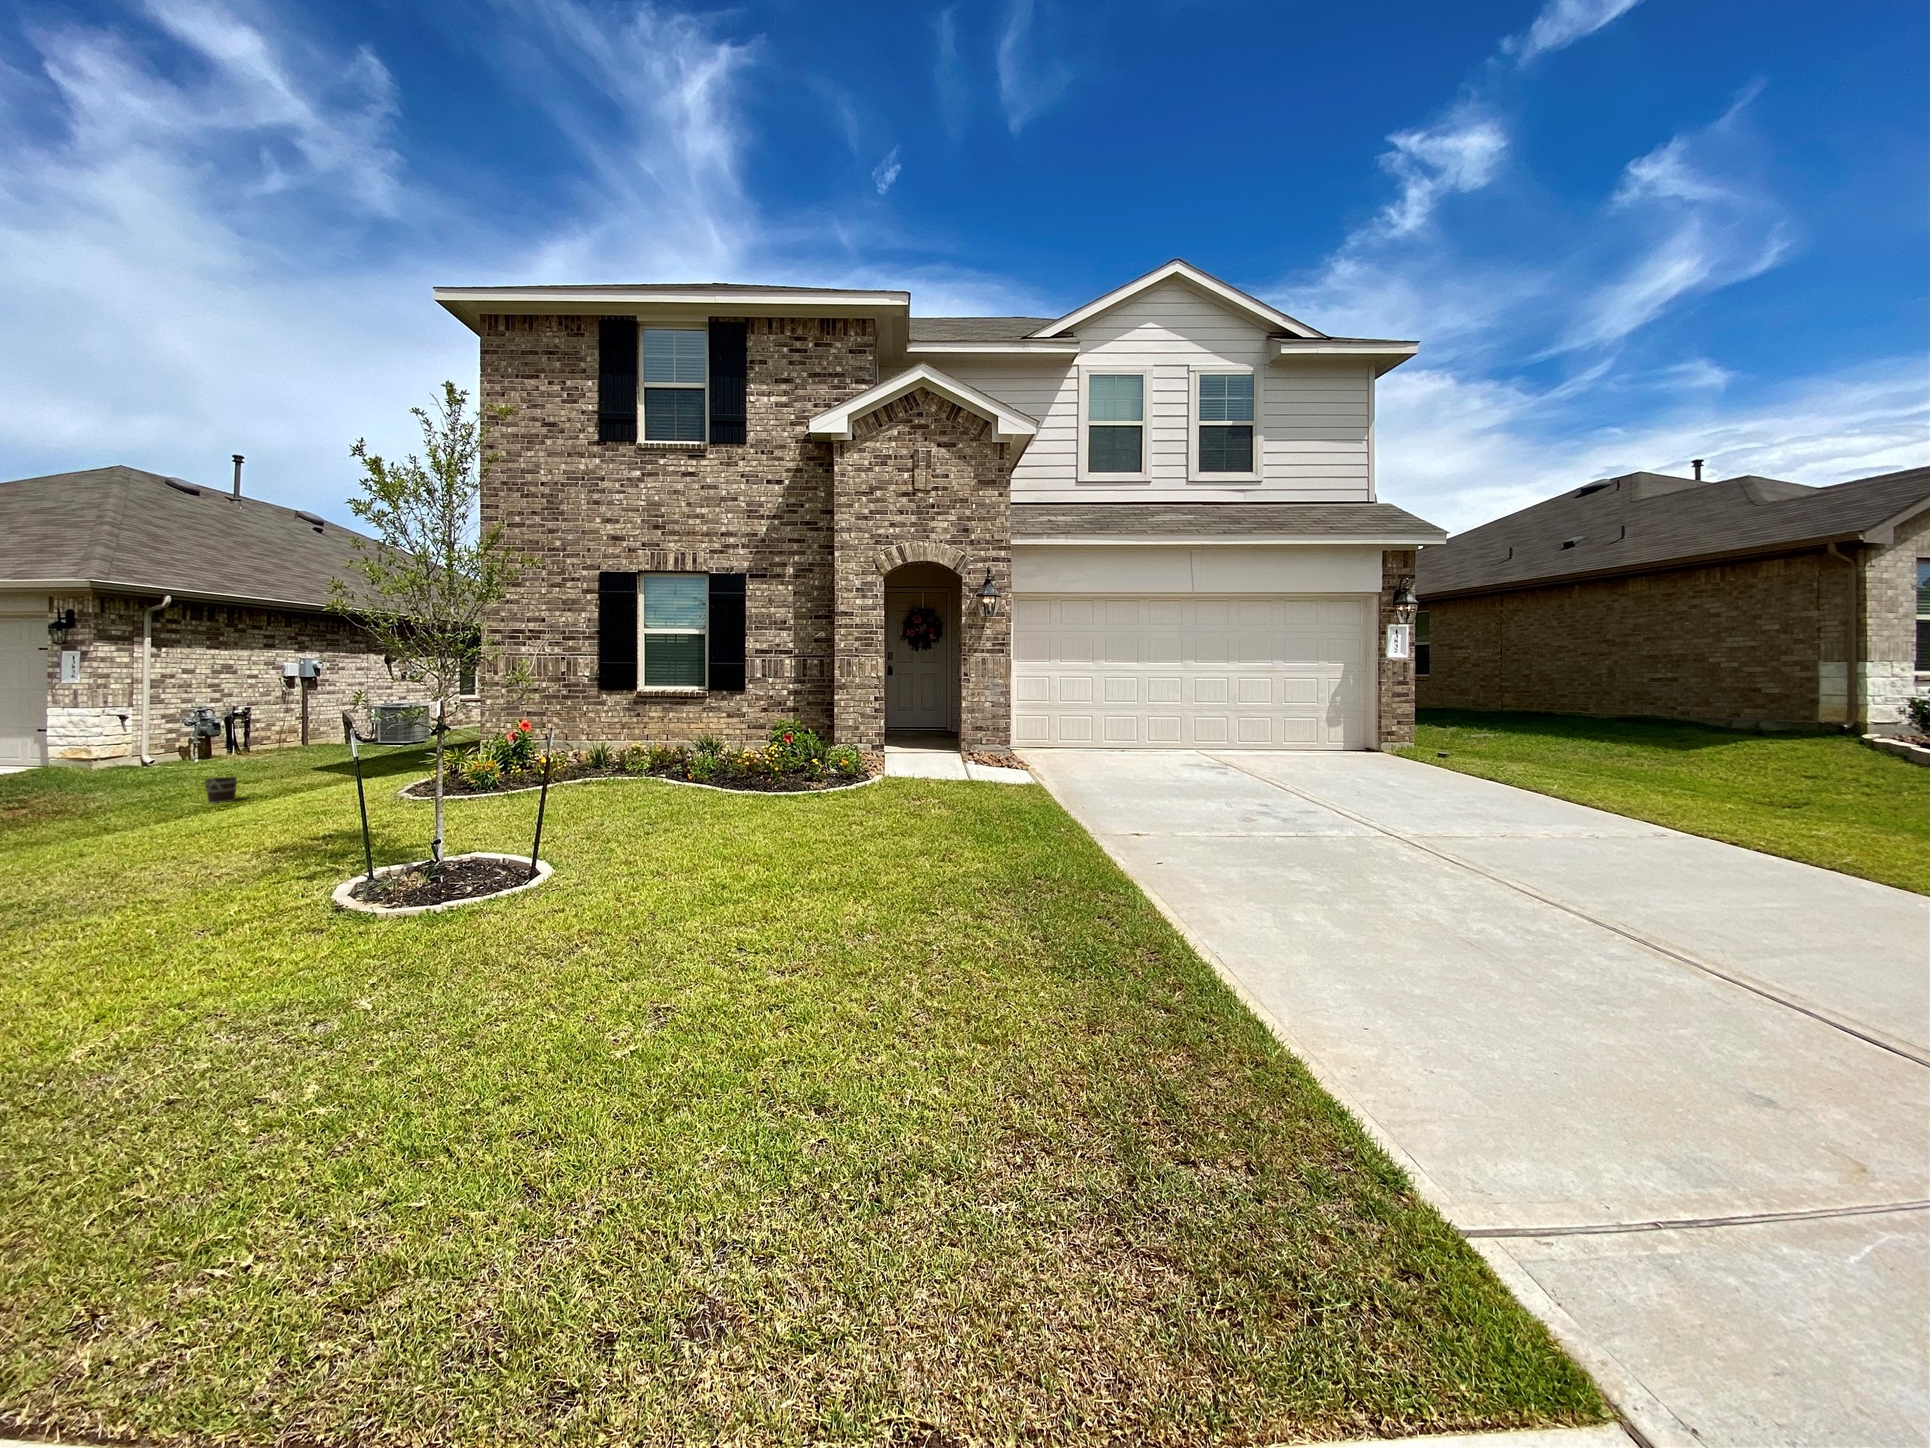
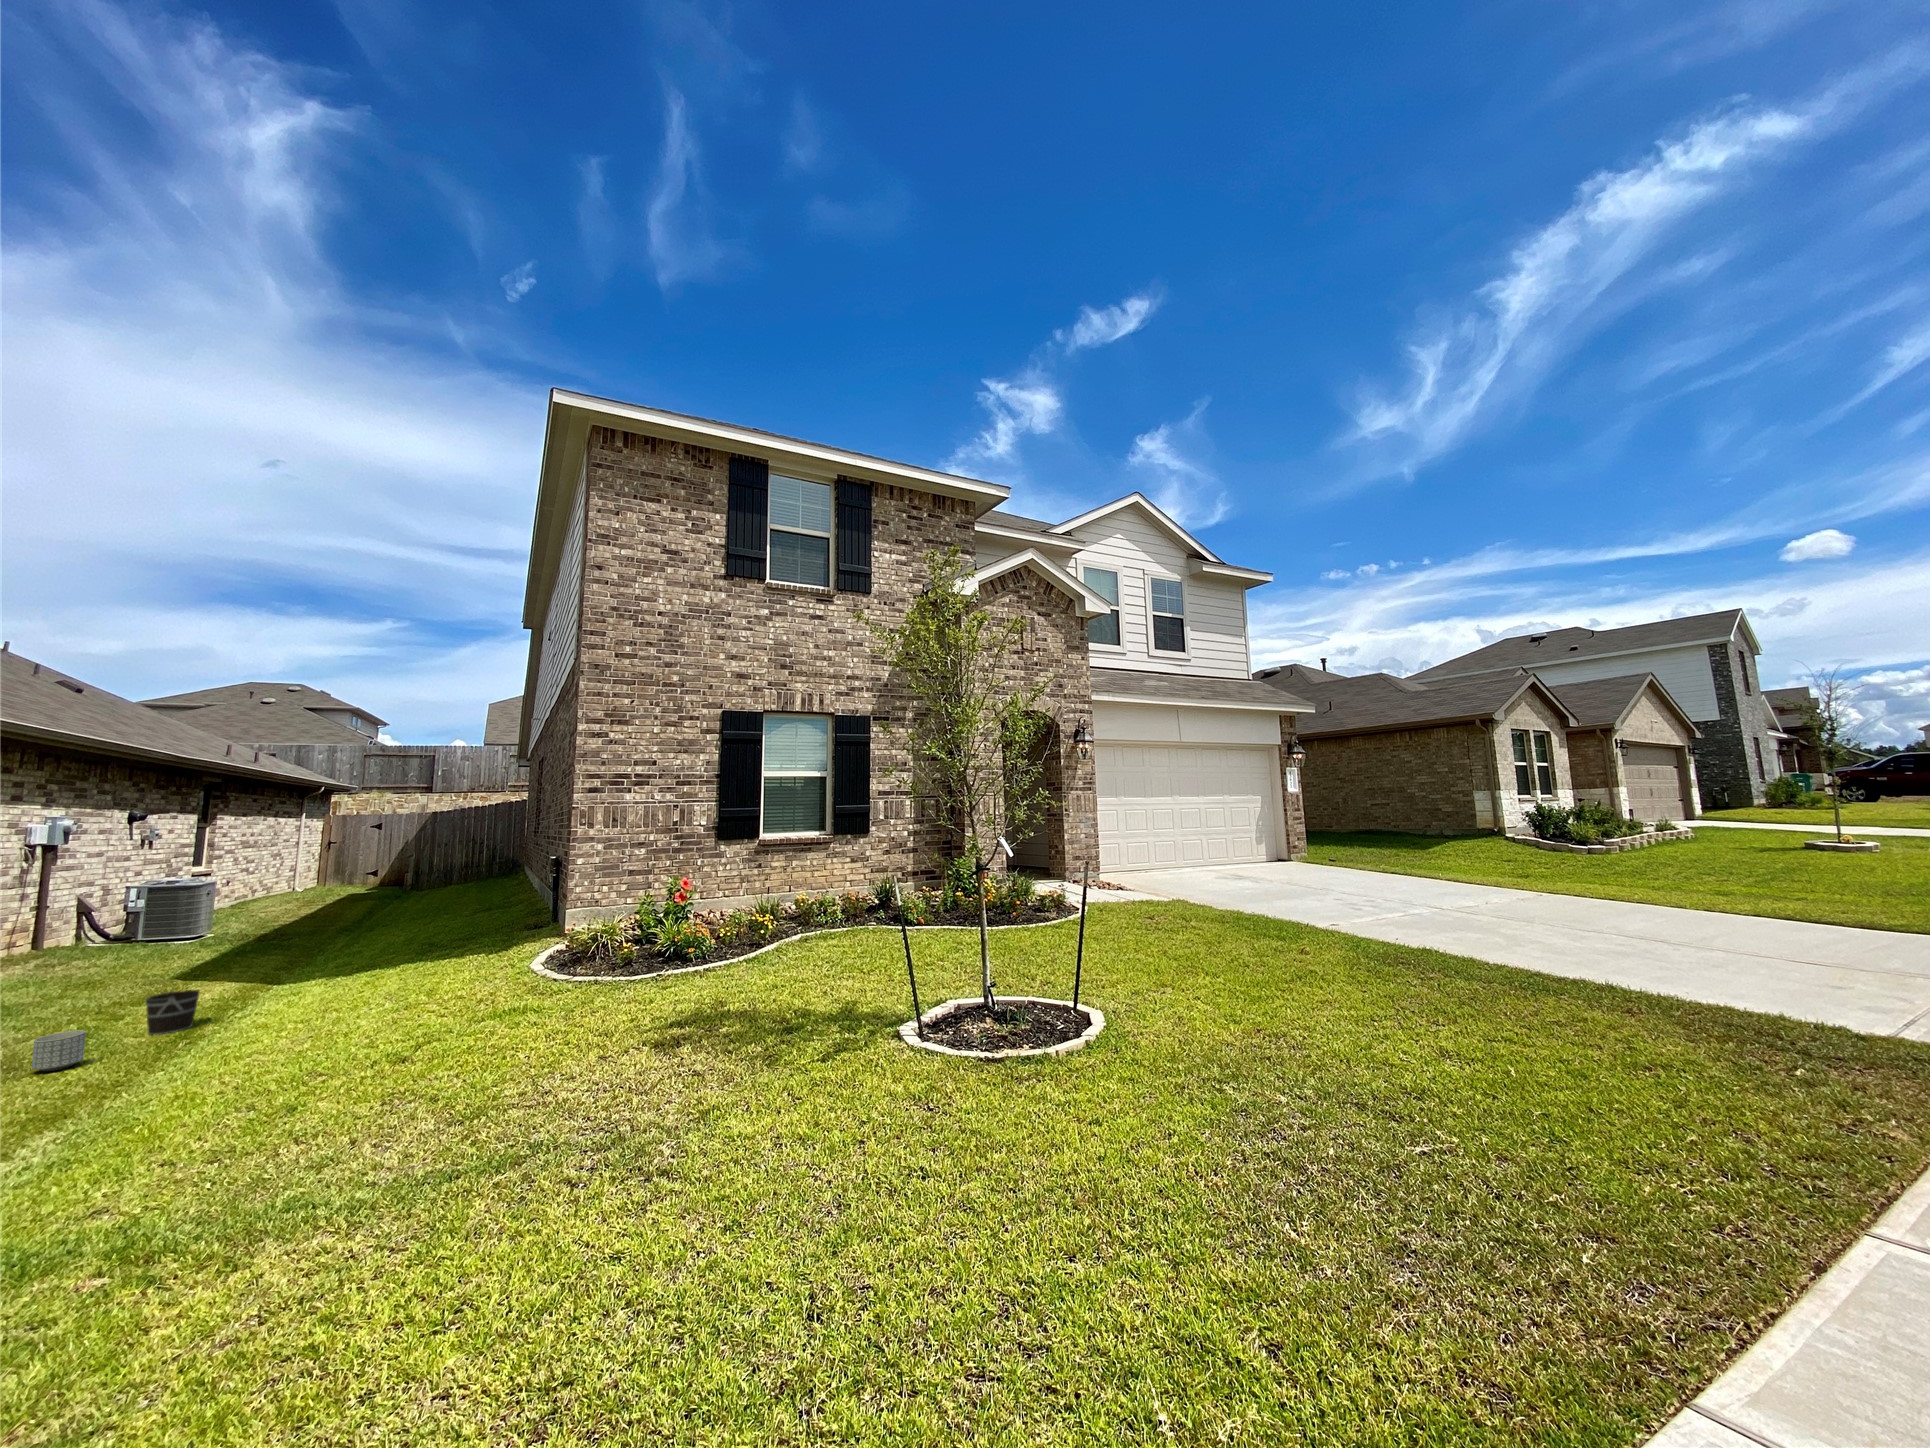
planter: none [115,793,145,816] -> present [32,1030,86,1071]

